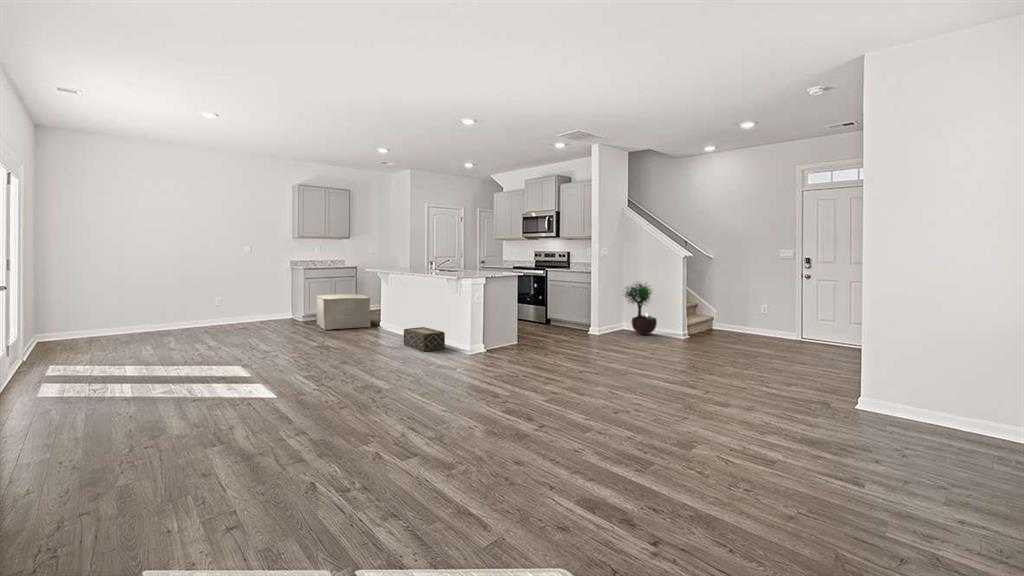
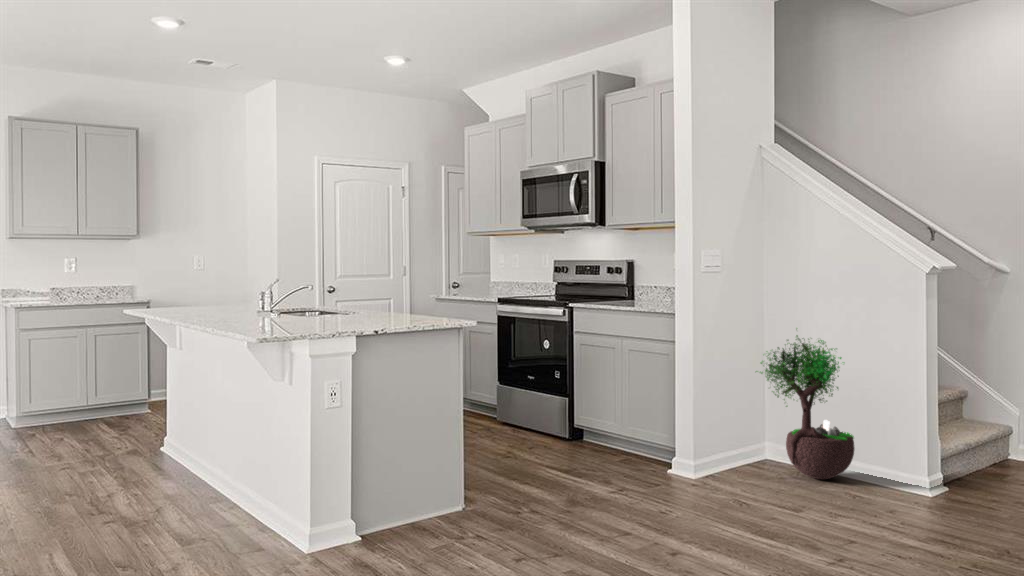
ottoman: present [316,294,371,330] -> none [20,366,144,458]
woven basket: present [404,327,445,351] -> none [160,464,255,541]

